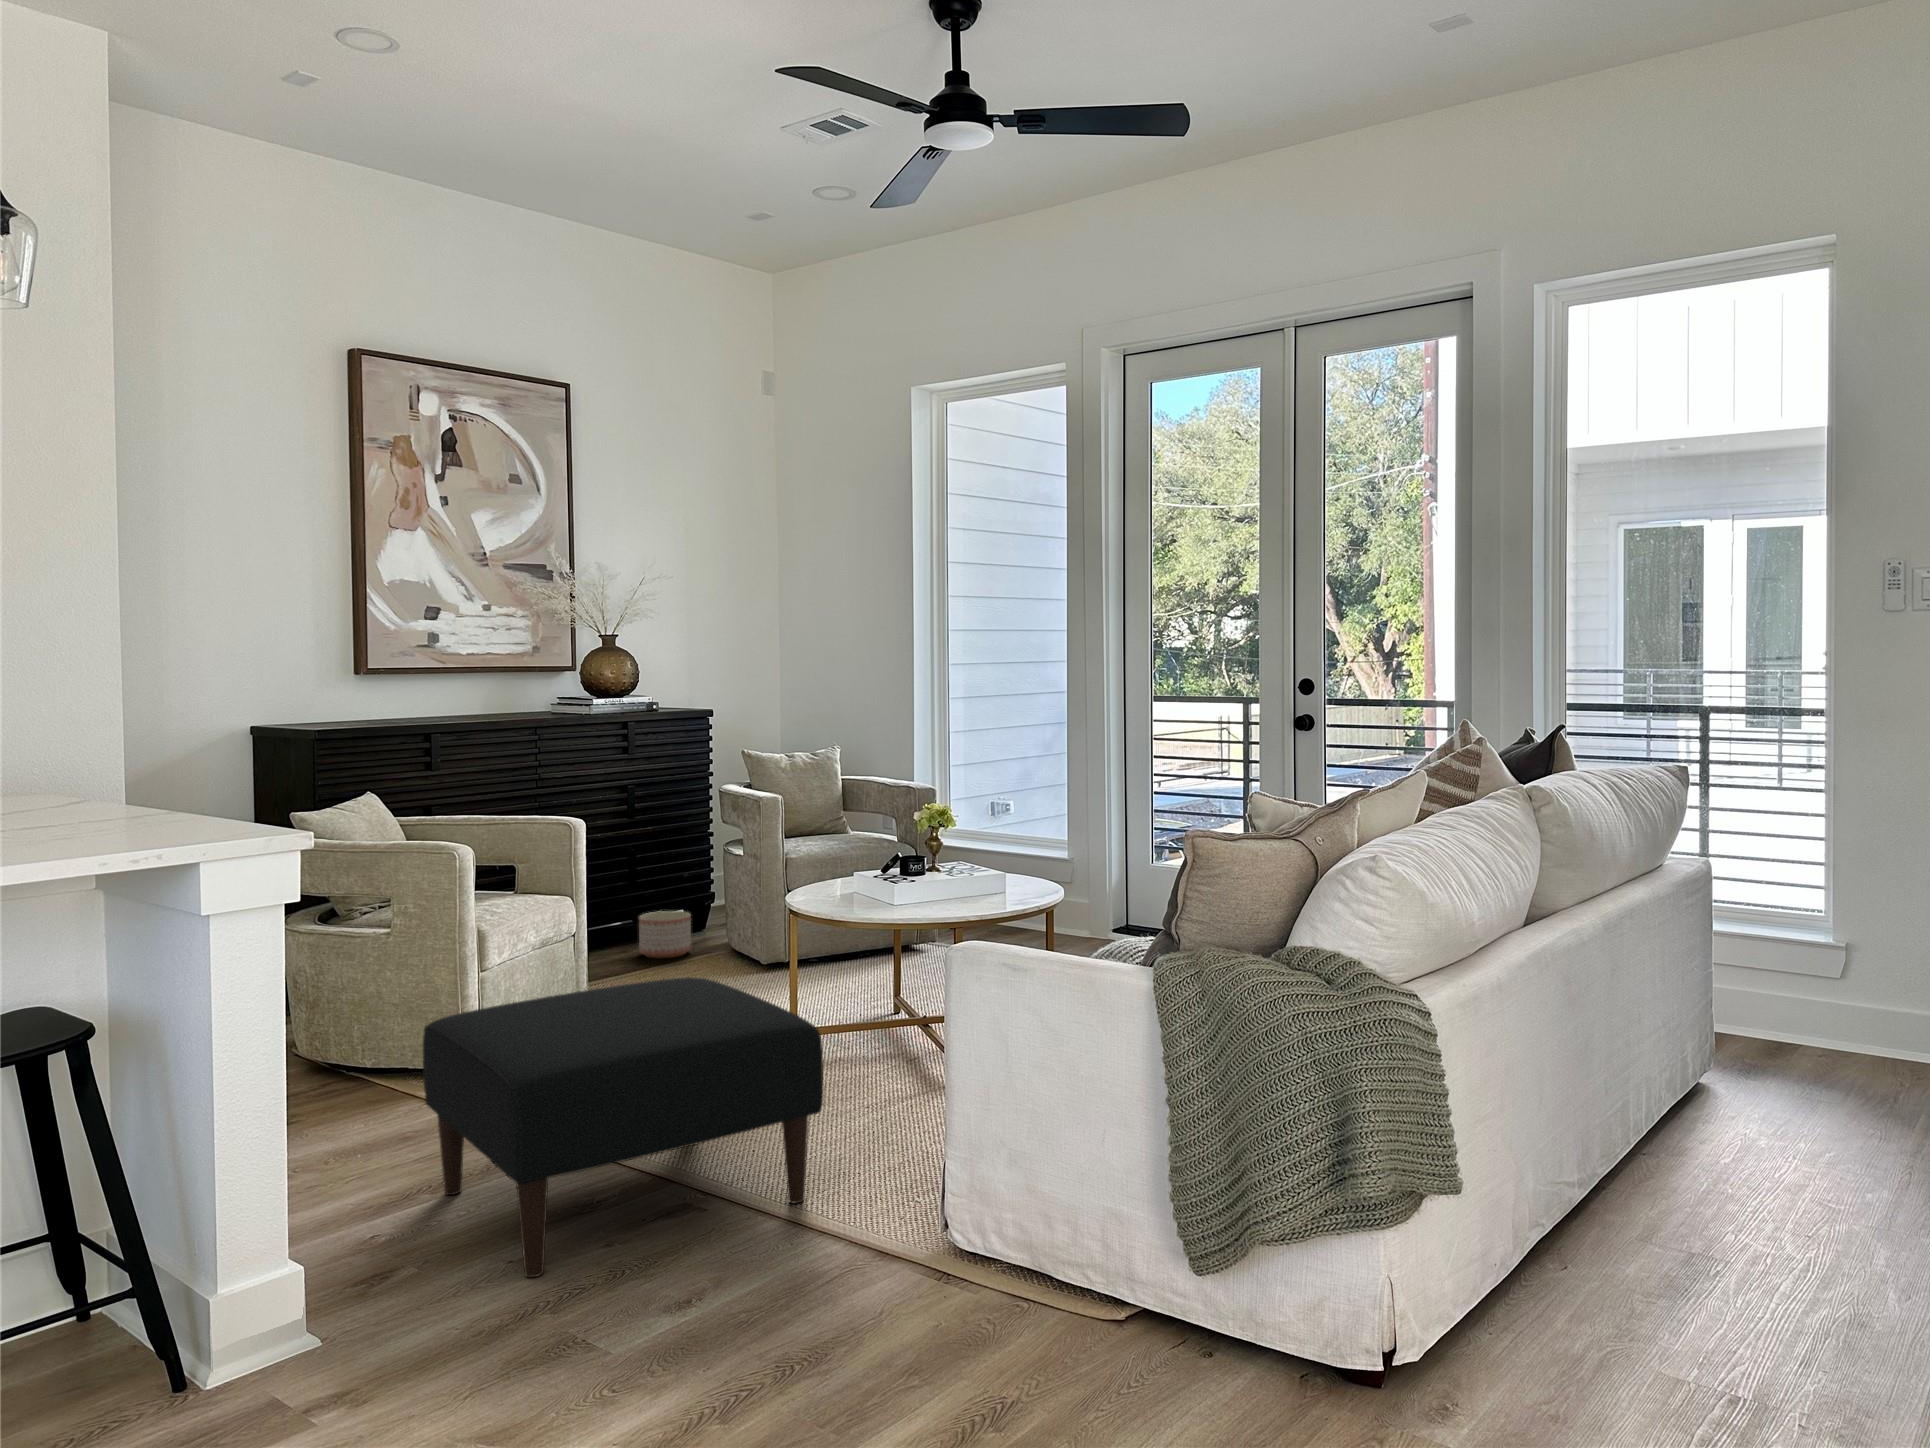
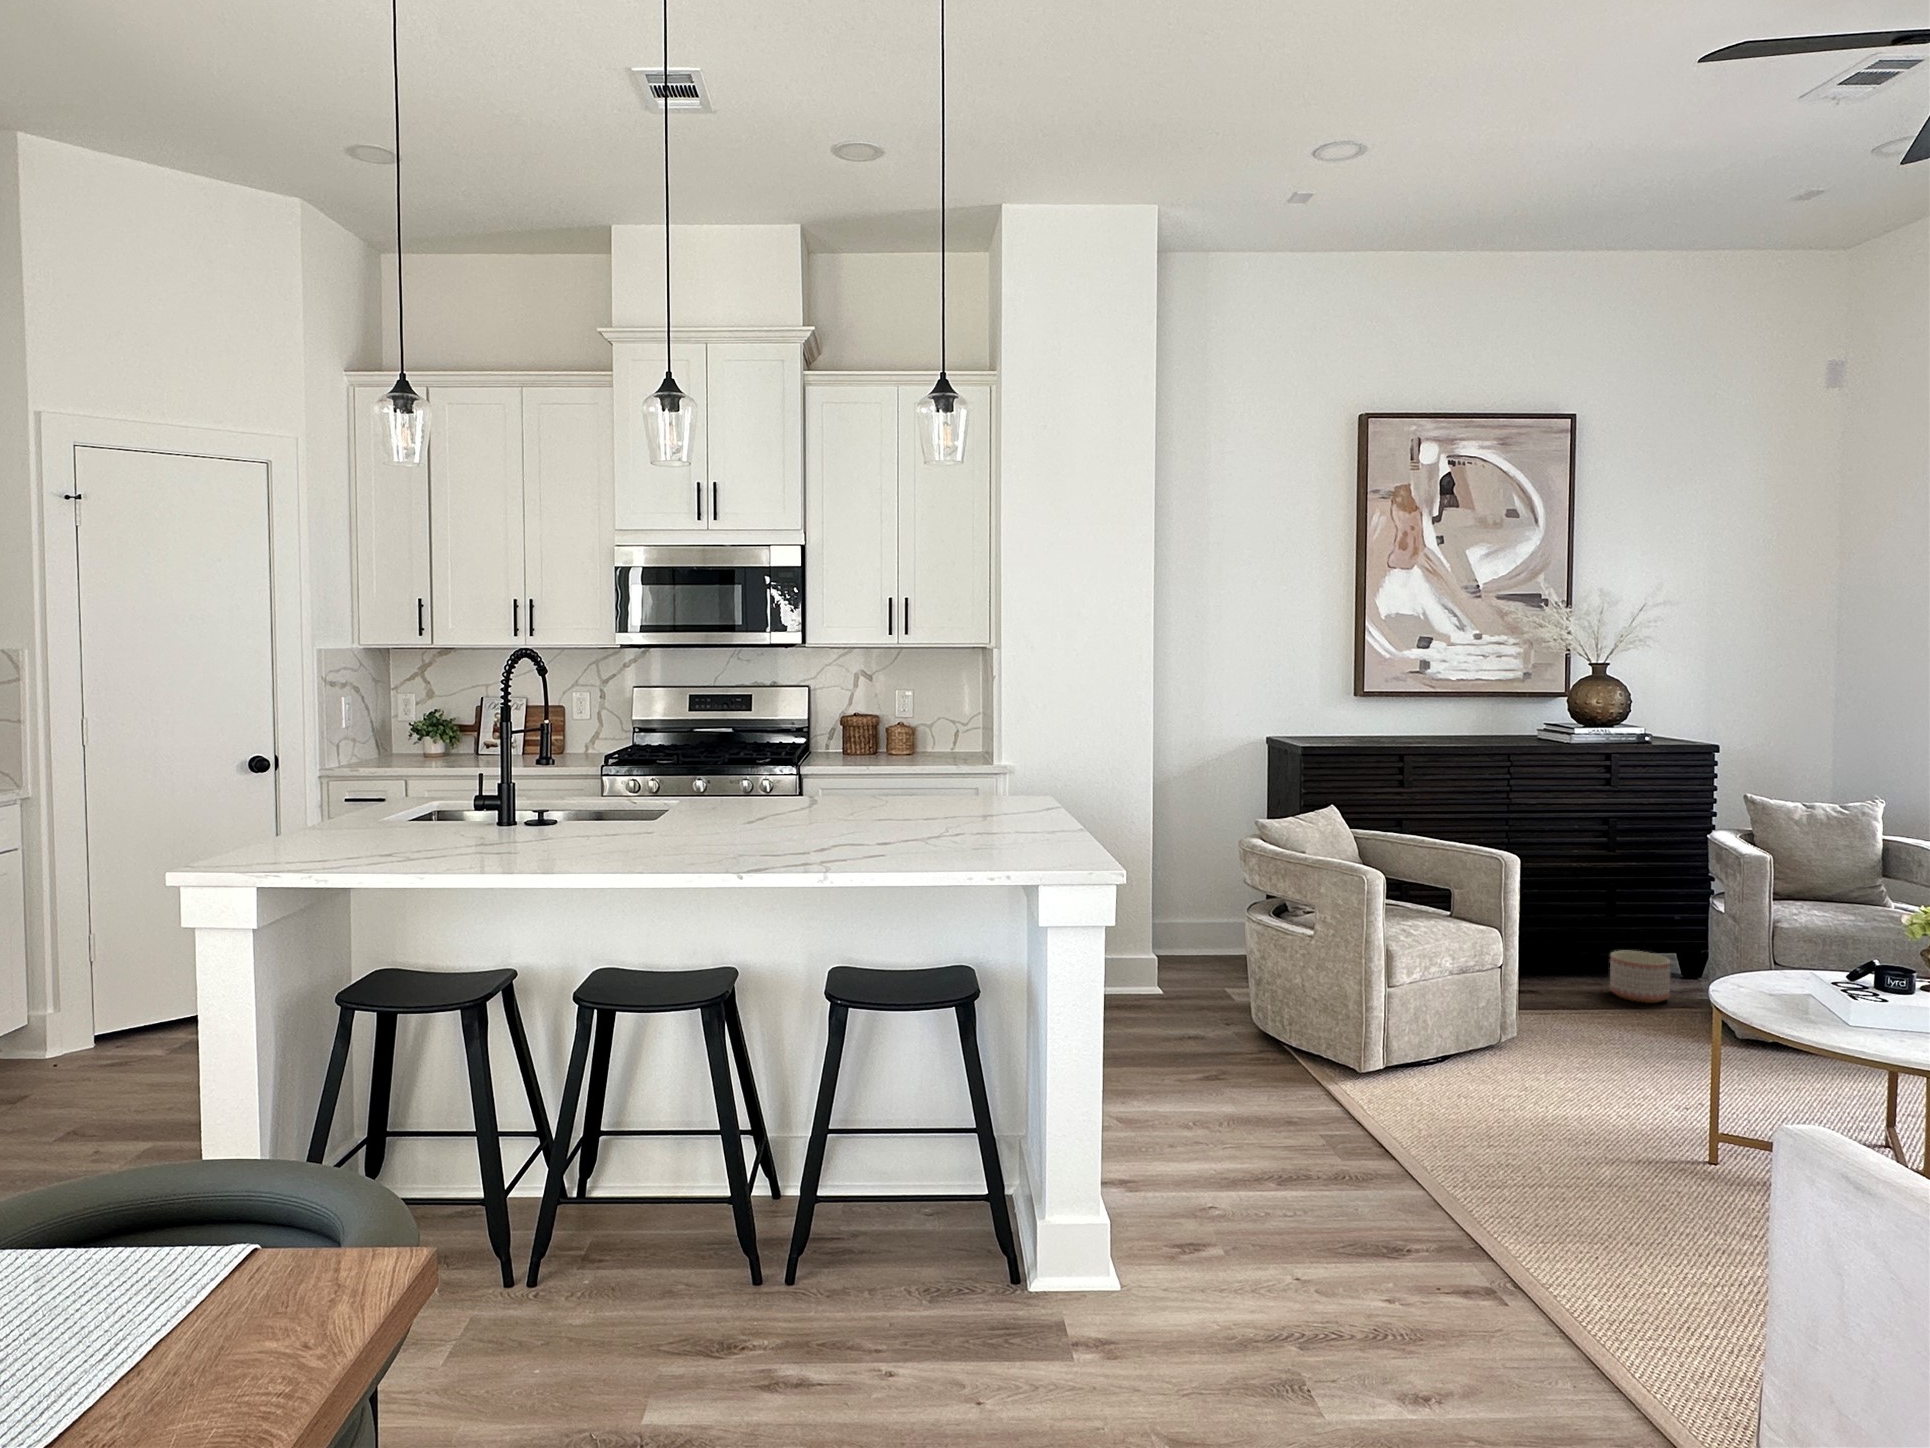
ottoman: present [423,977,823,1278] -> none [1274,1035,1642,1342]

